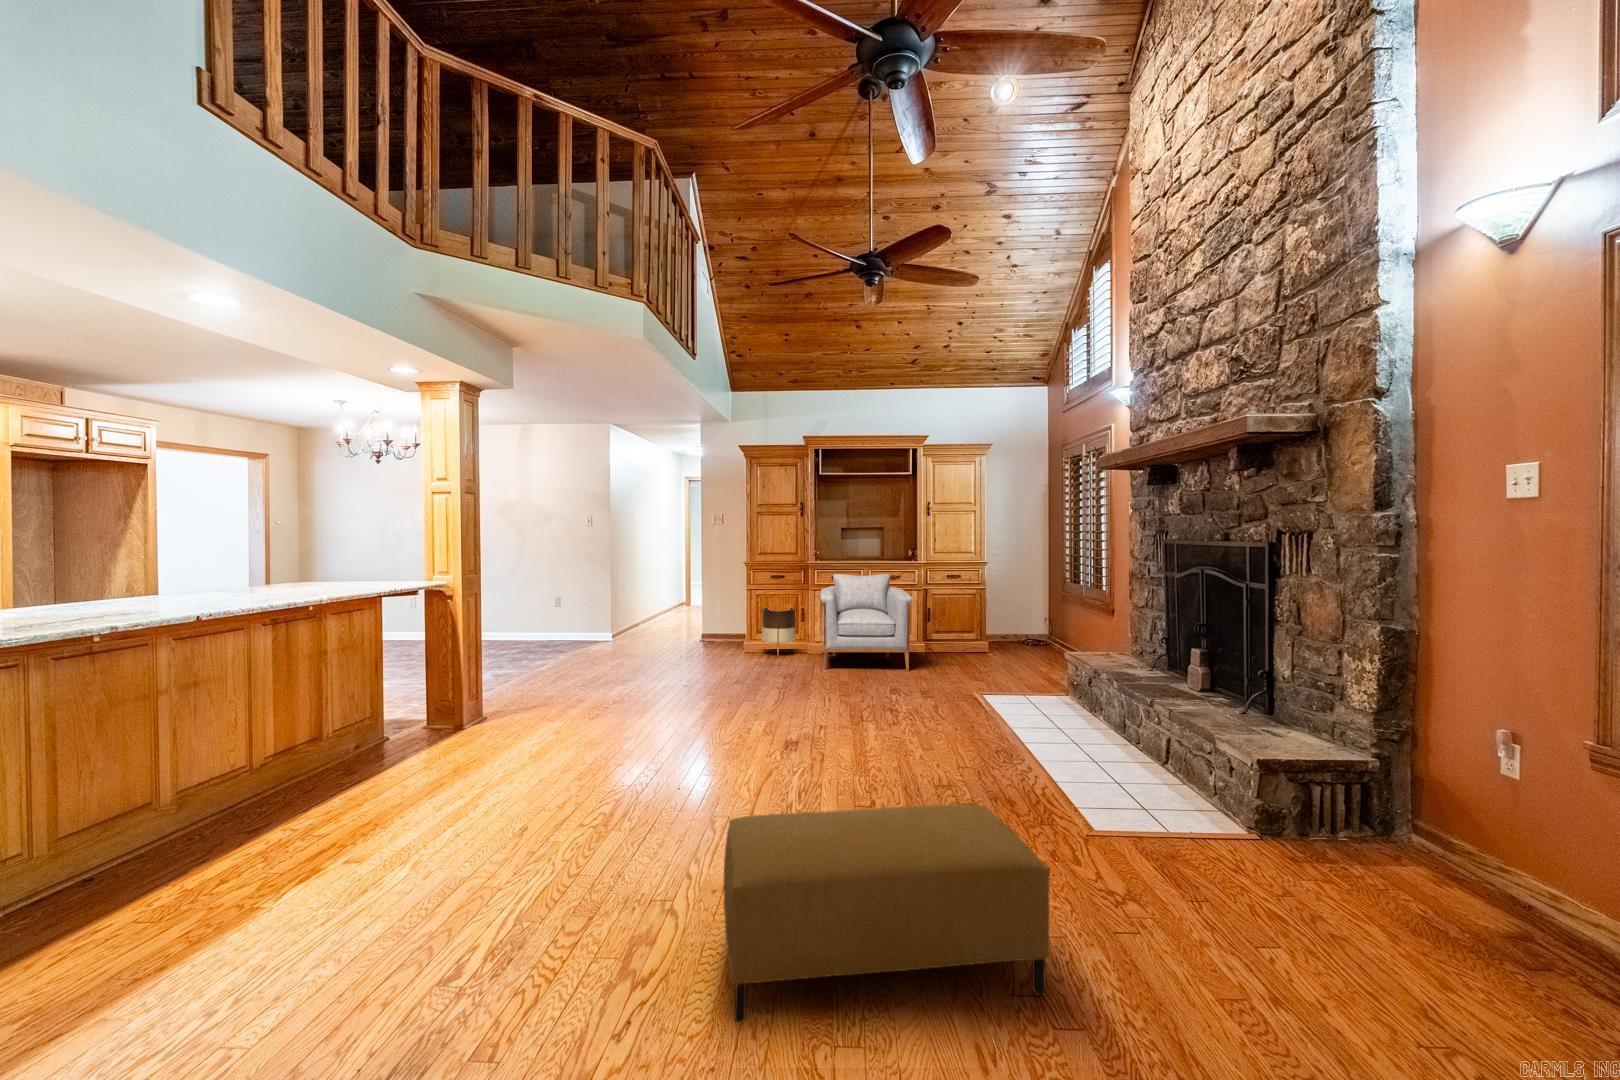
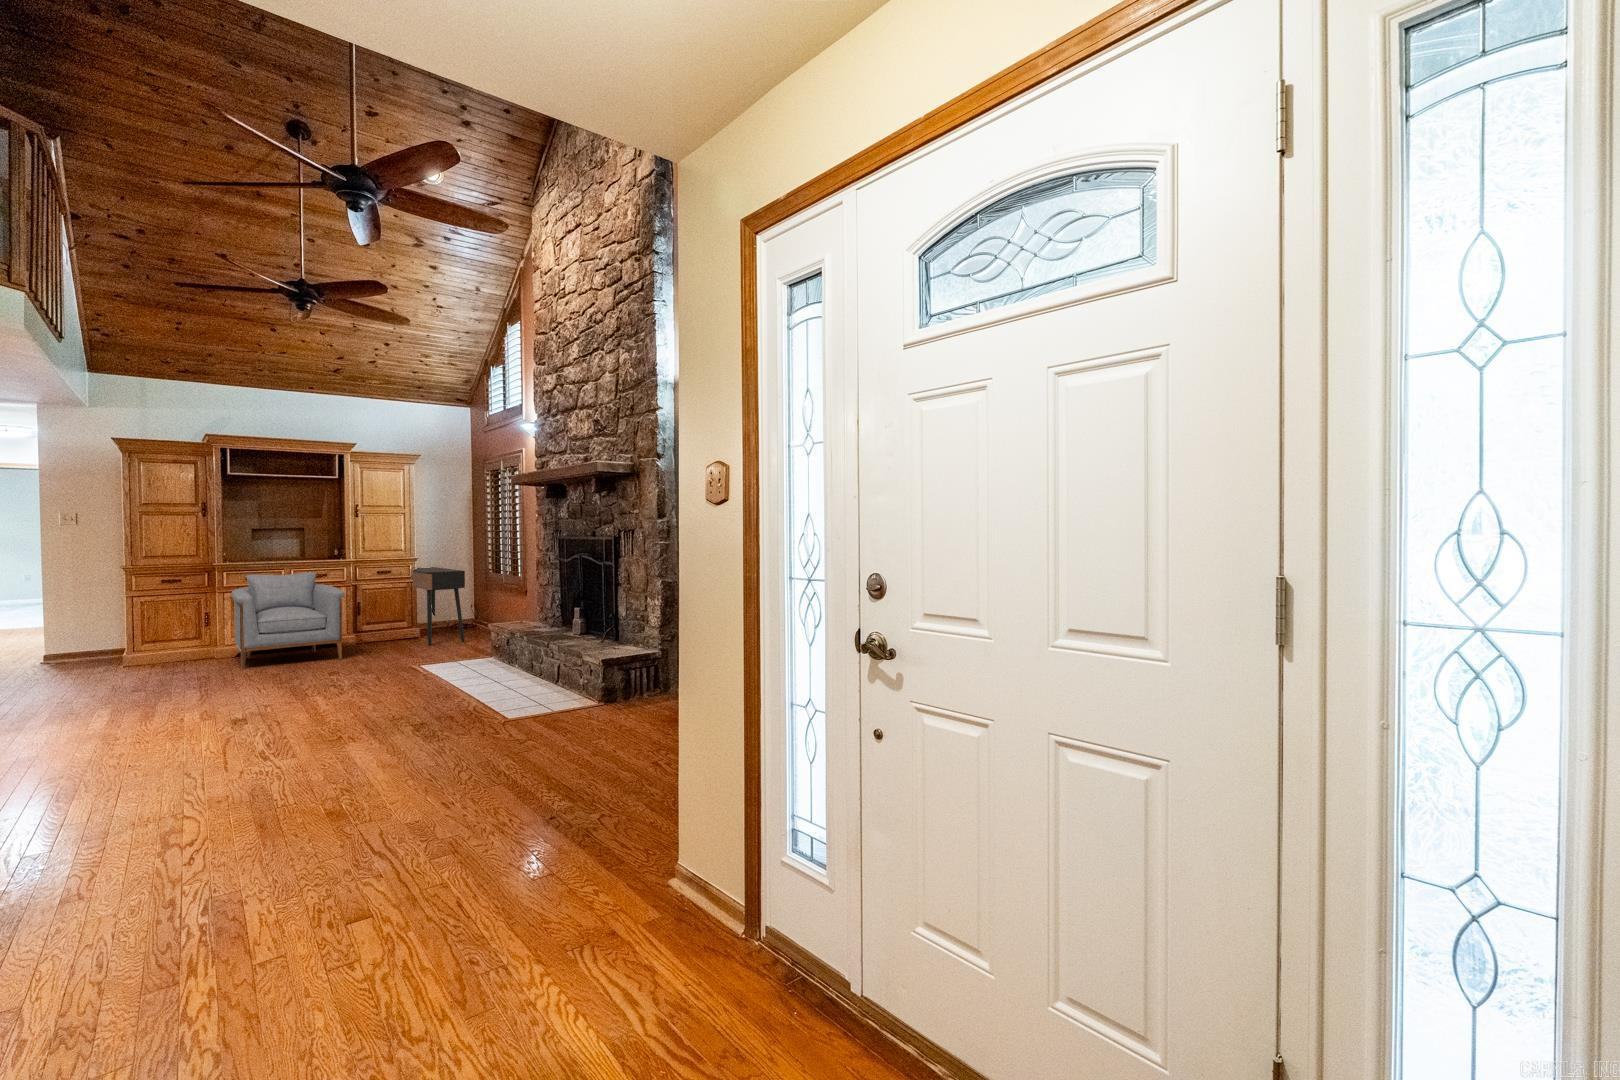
console table: none [969,573,1036,665] -> present [413,567,465,646]
planter: present [762,608,795,653] -> none [146,613,195,667]
ottoman: present [723,804,1050,1022] -> none [239,699,479,840]

